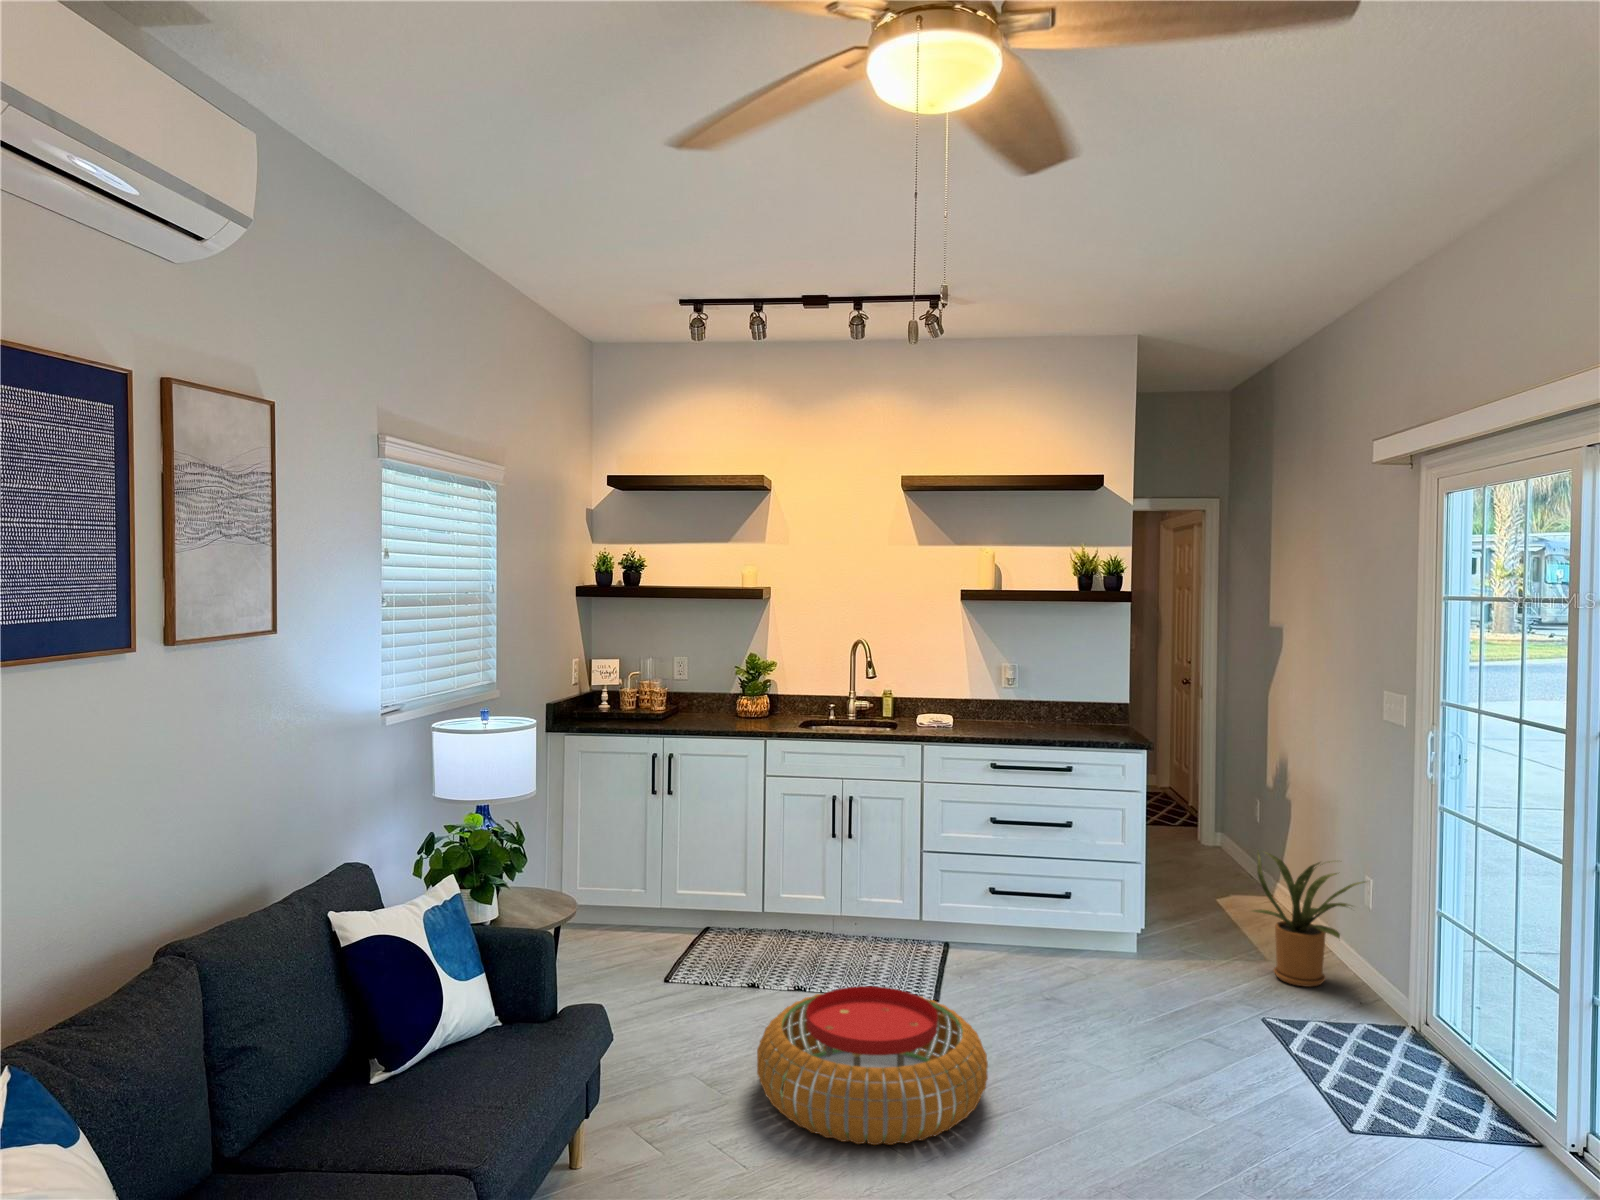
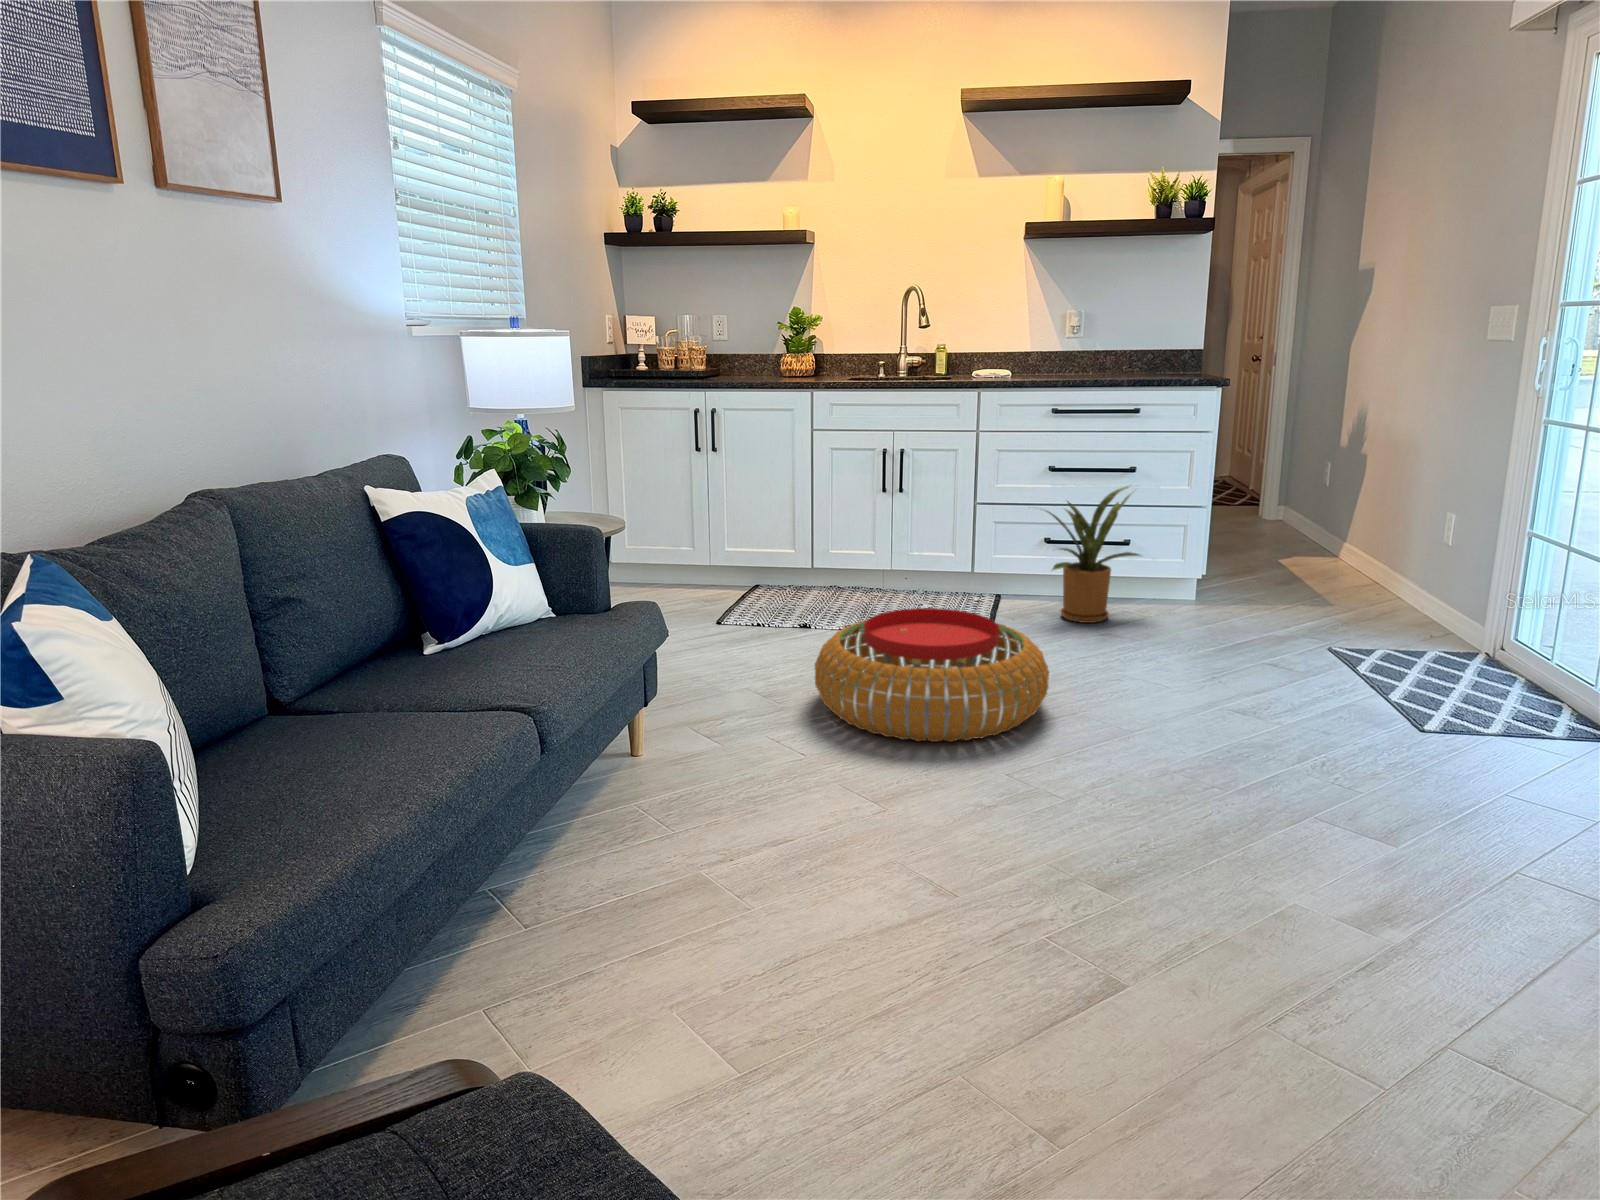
house plant: present [1252,850,1365,987] -> present [1047,485,1140,623]

